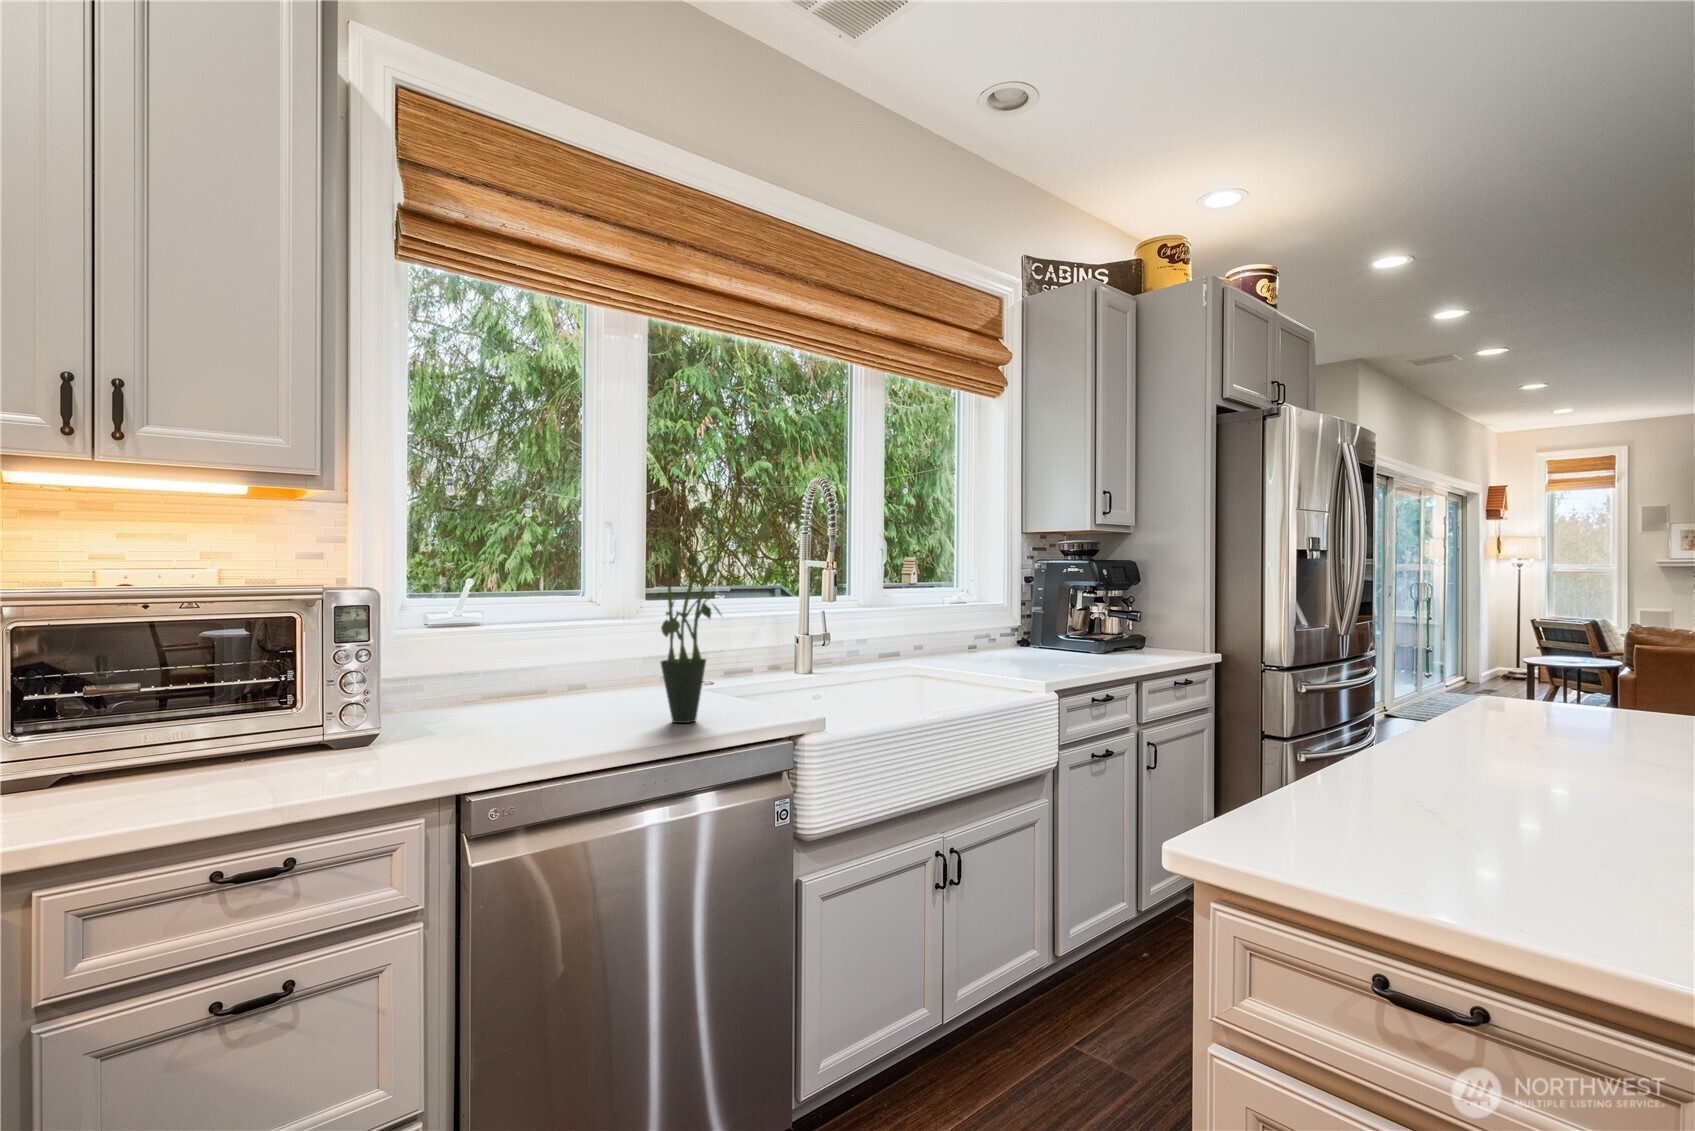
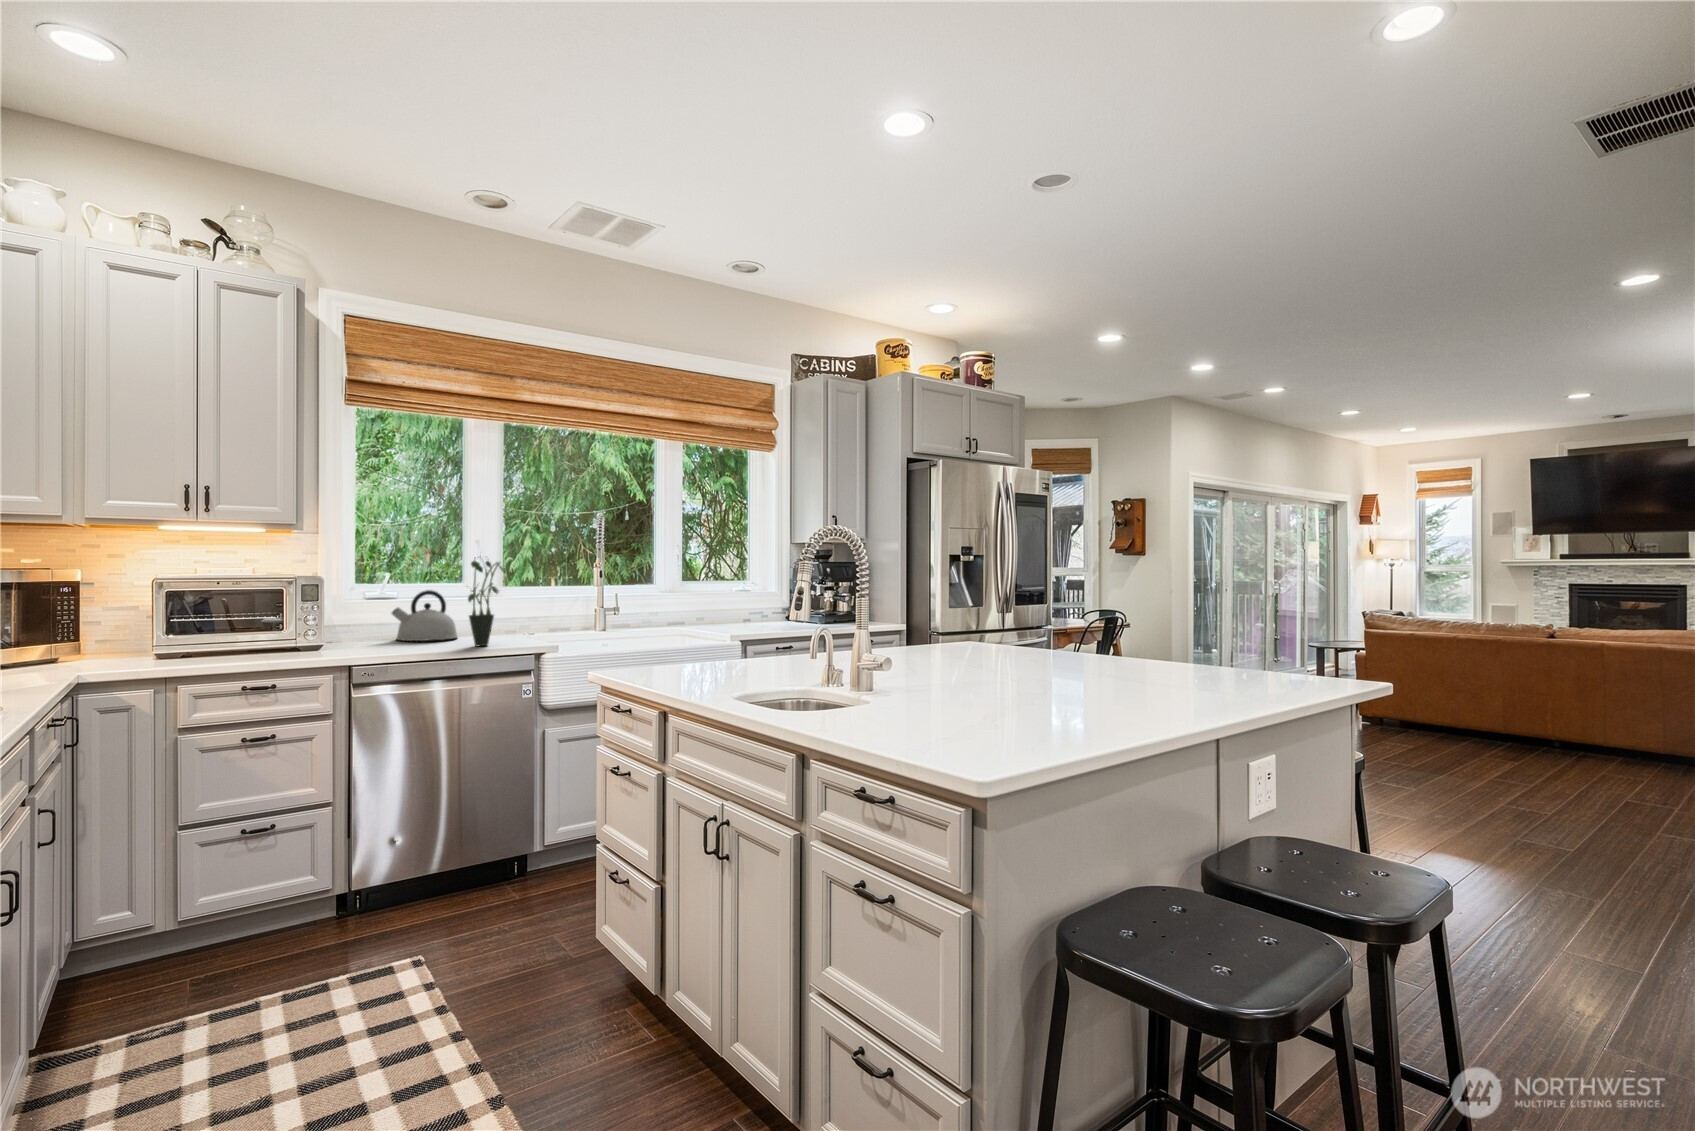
kettle: none [495,614,612,714] -> present [392,590,457,641]

